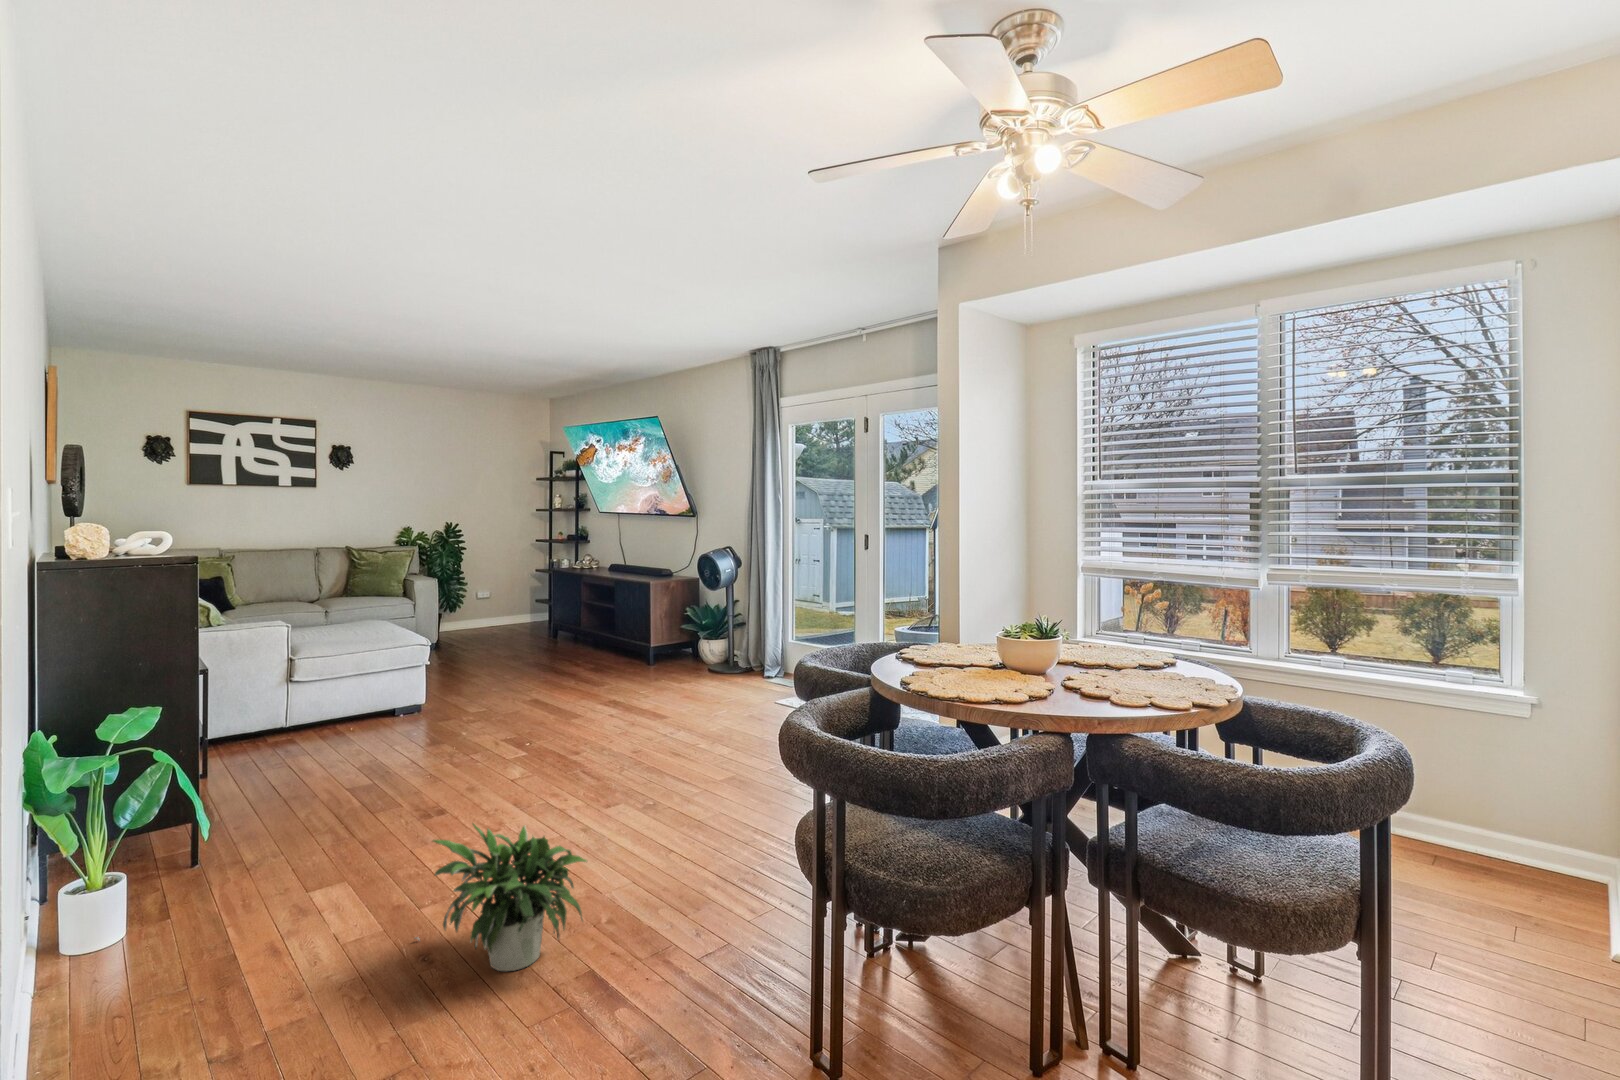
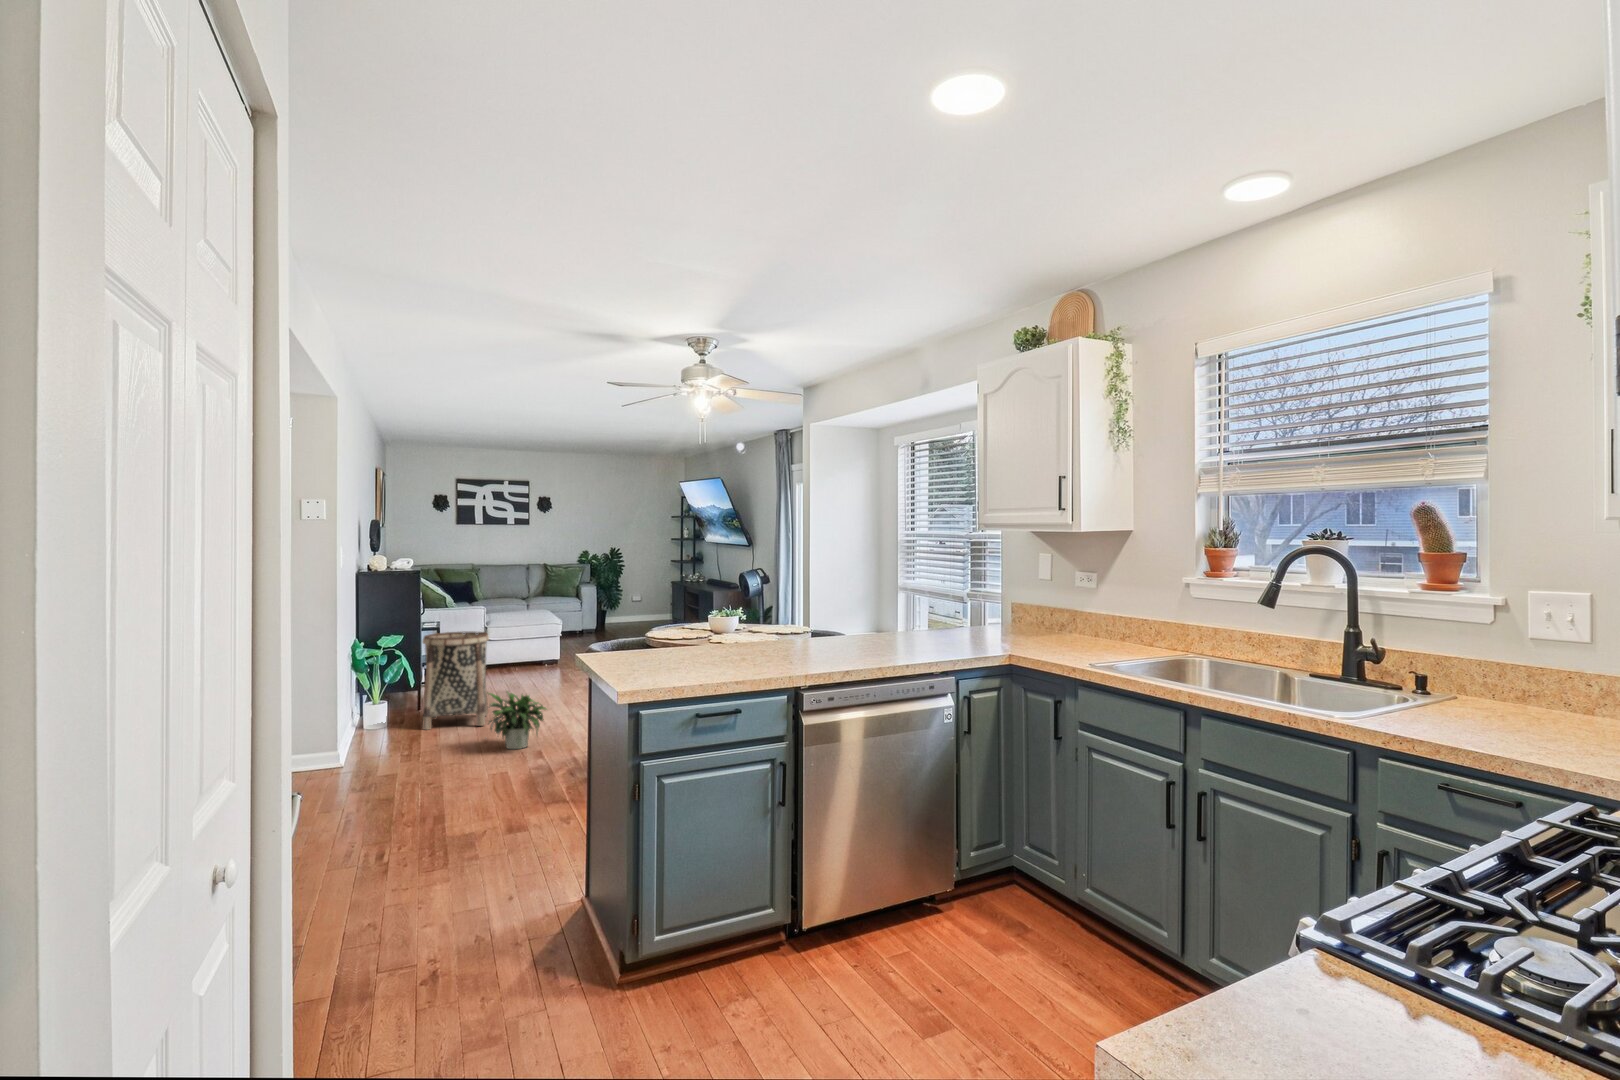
basket: none [215,681,383,927] -> present [422,631,489,730]

